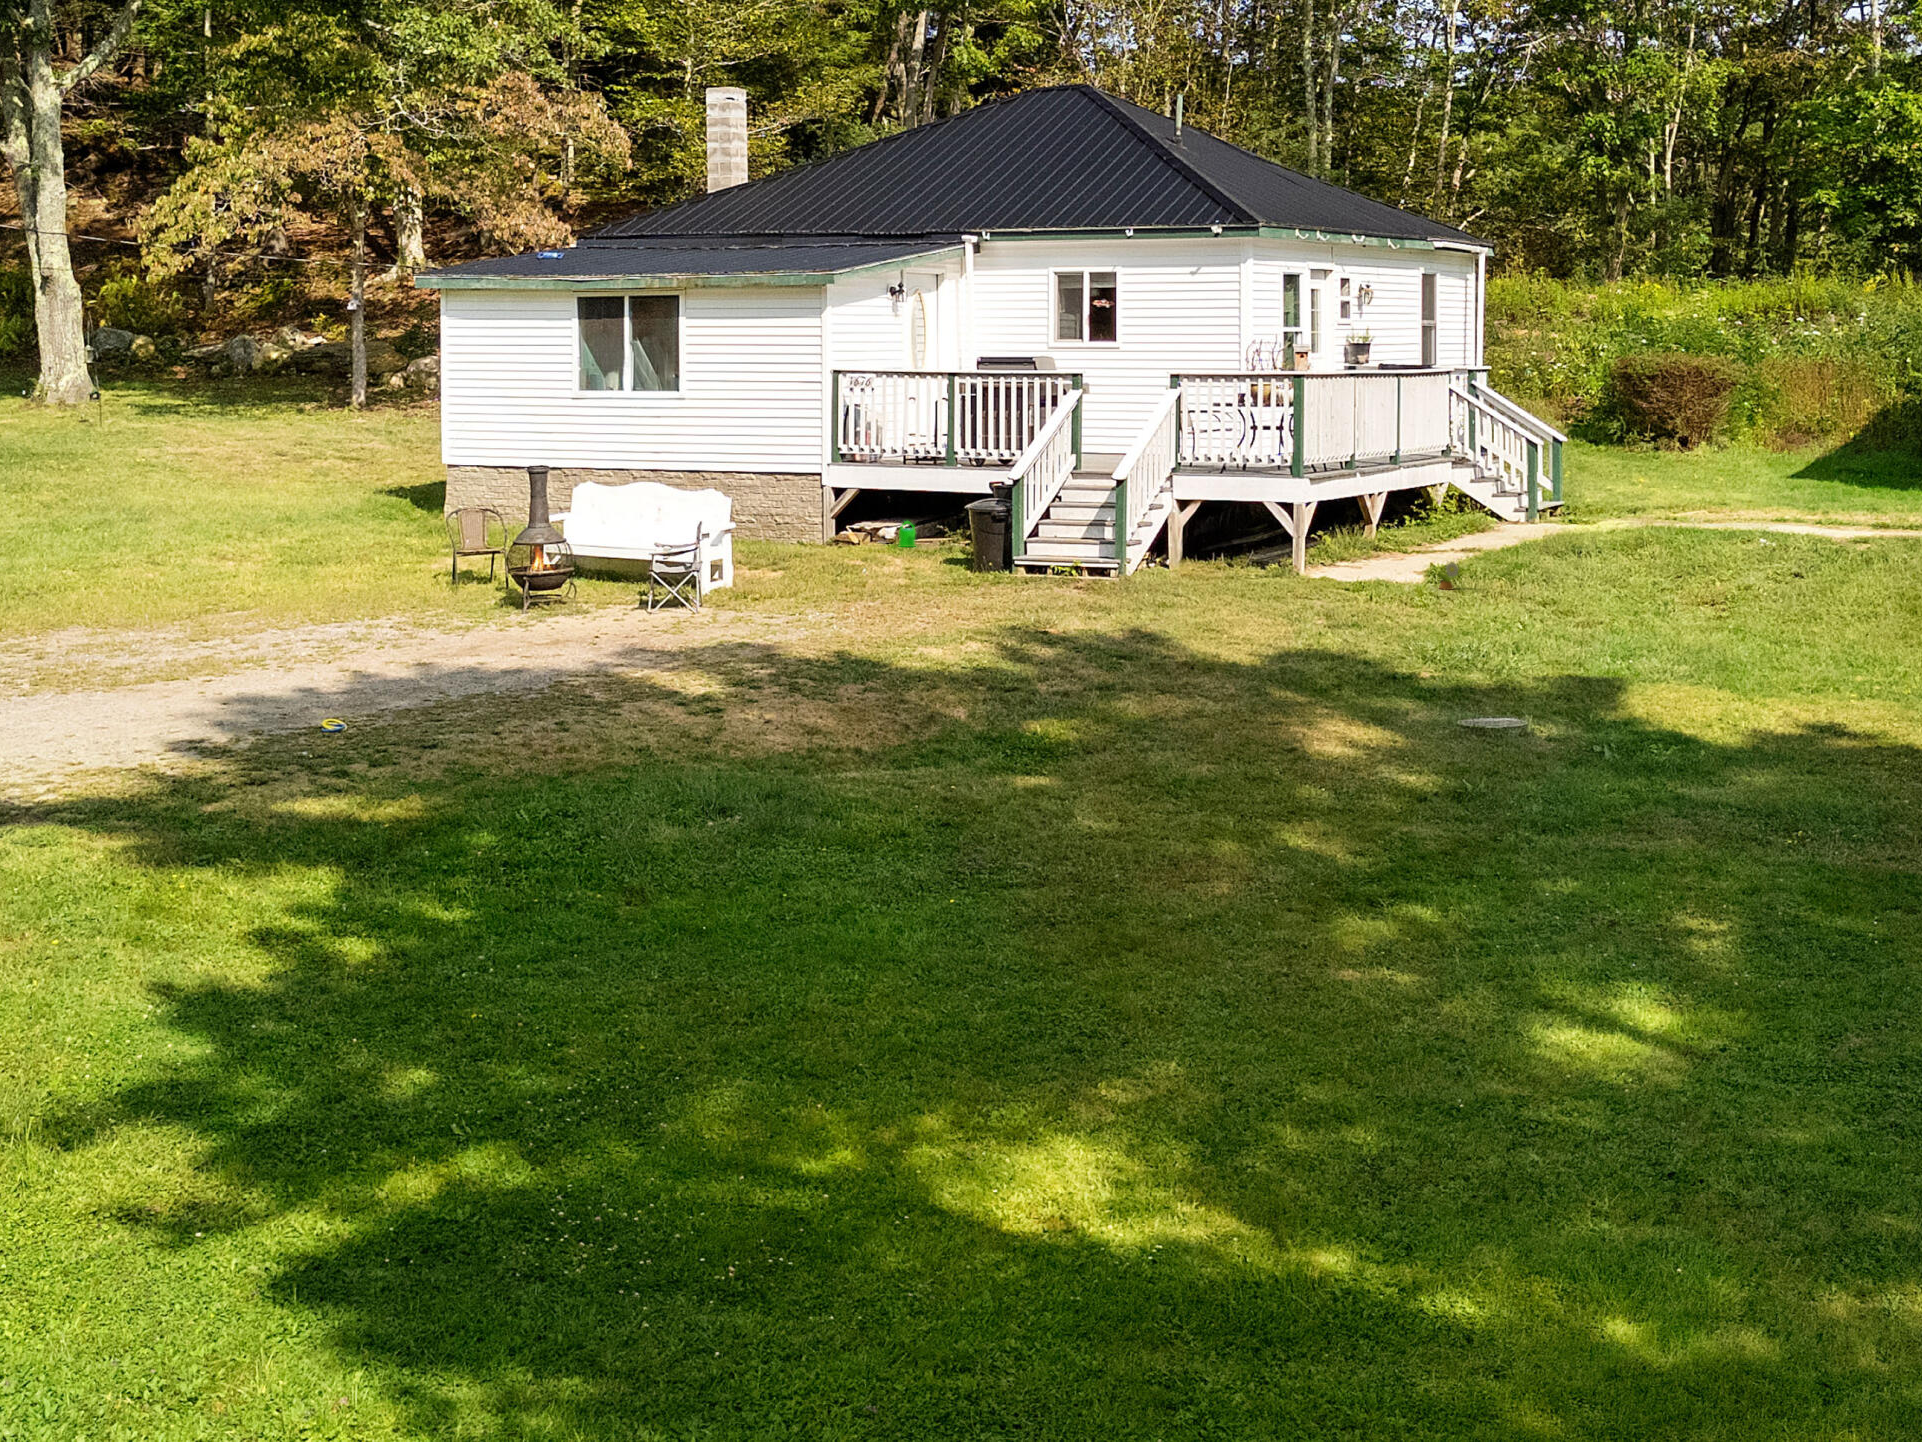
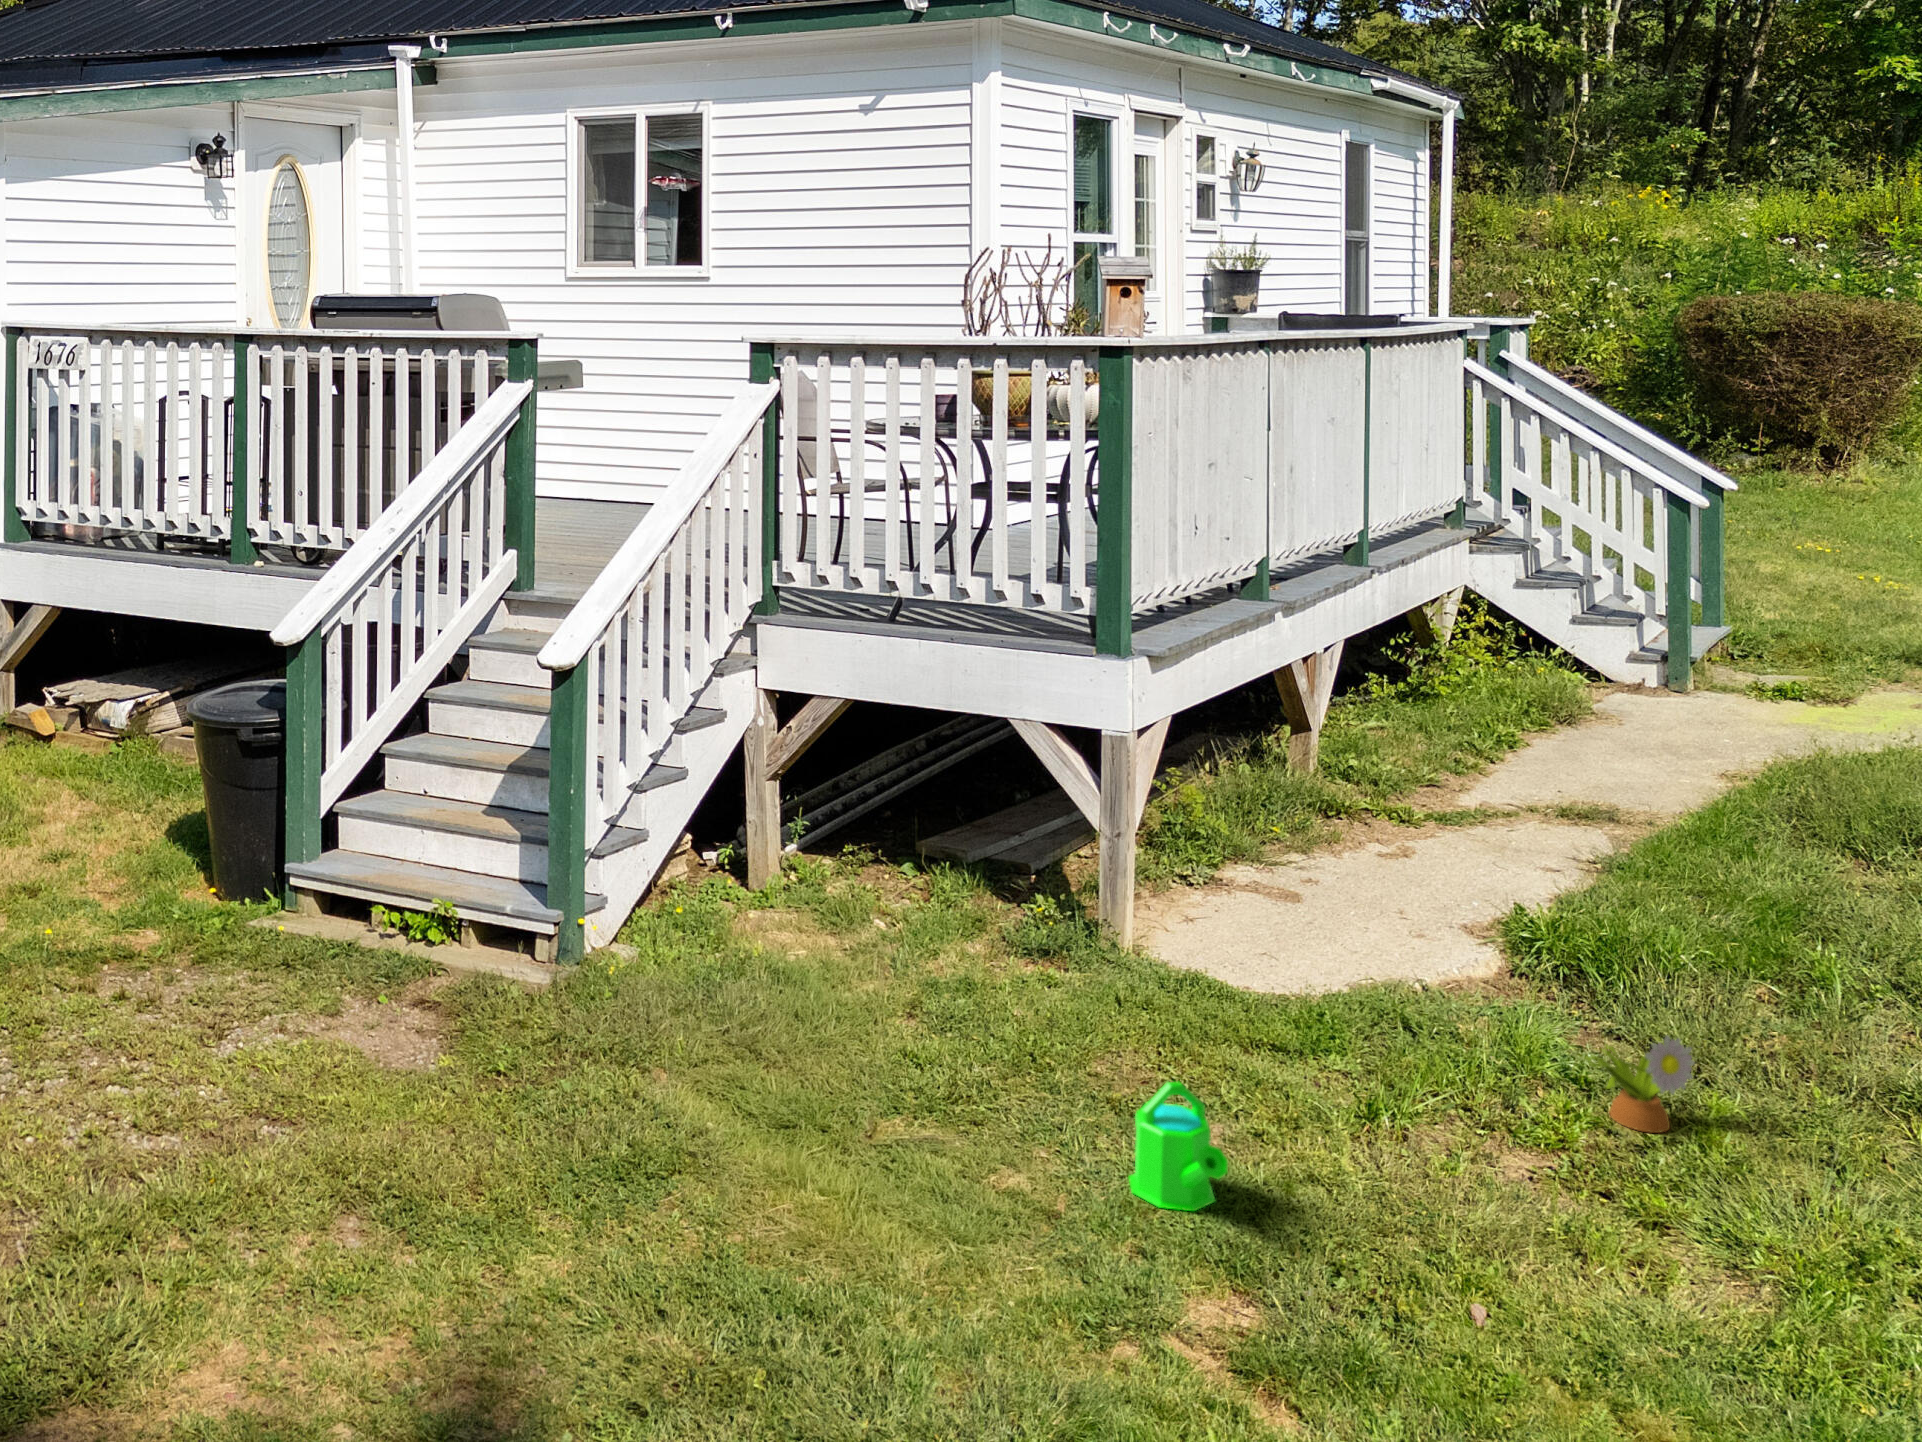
watering can: present [899,521,916,547] -> present [1129,1081,1228,1211]

